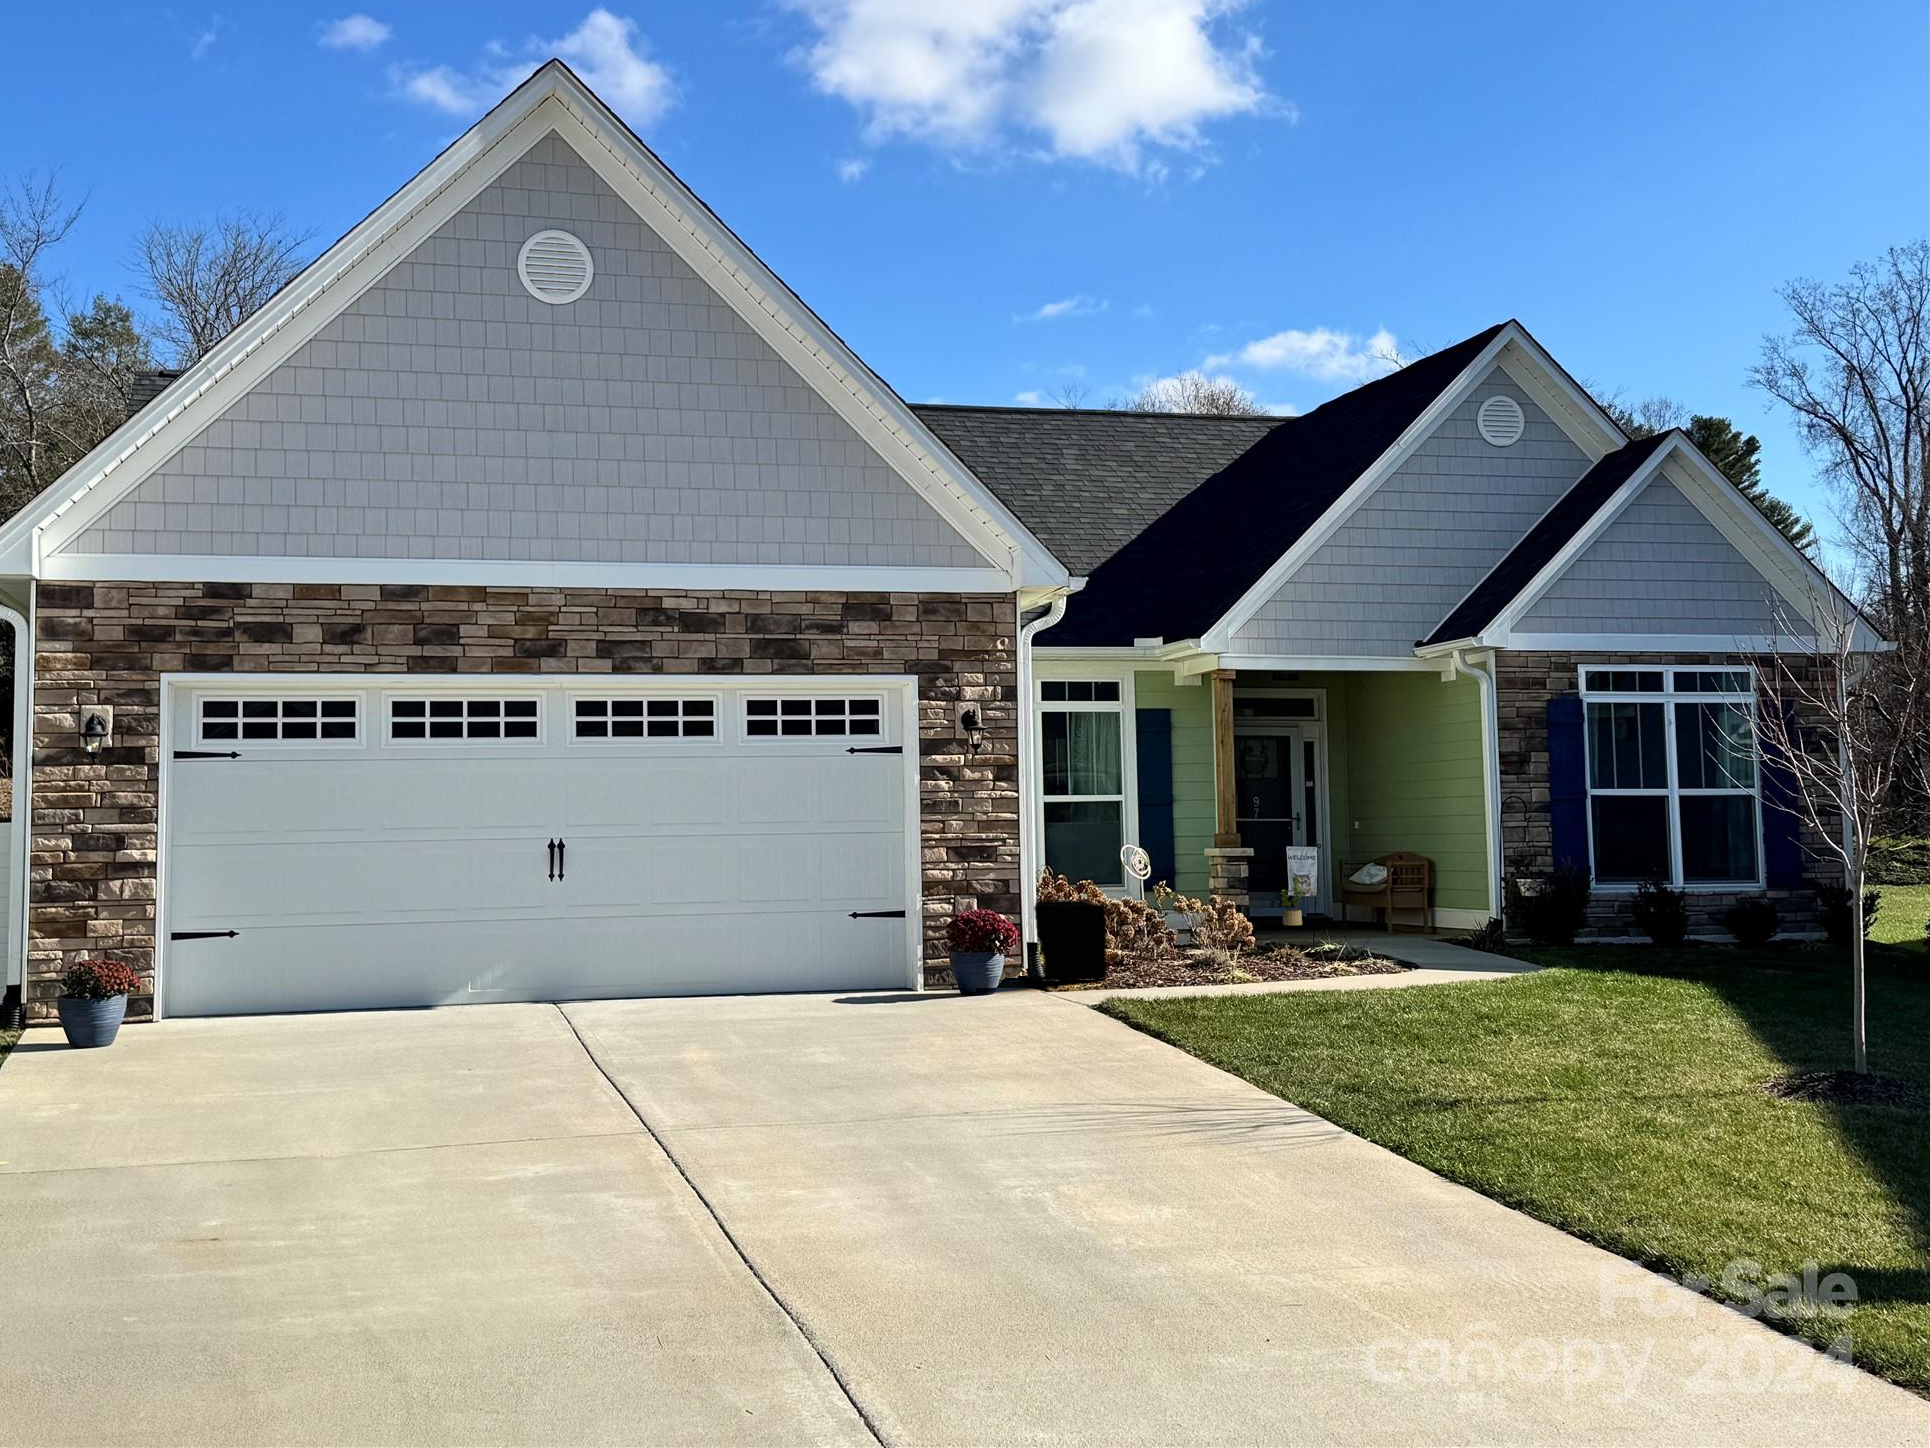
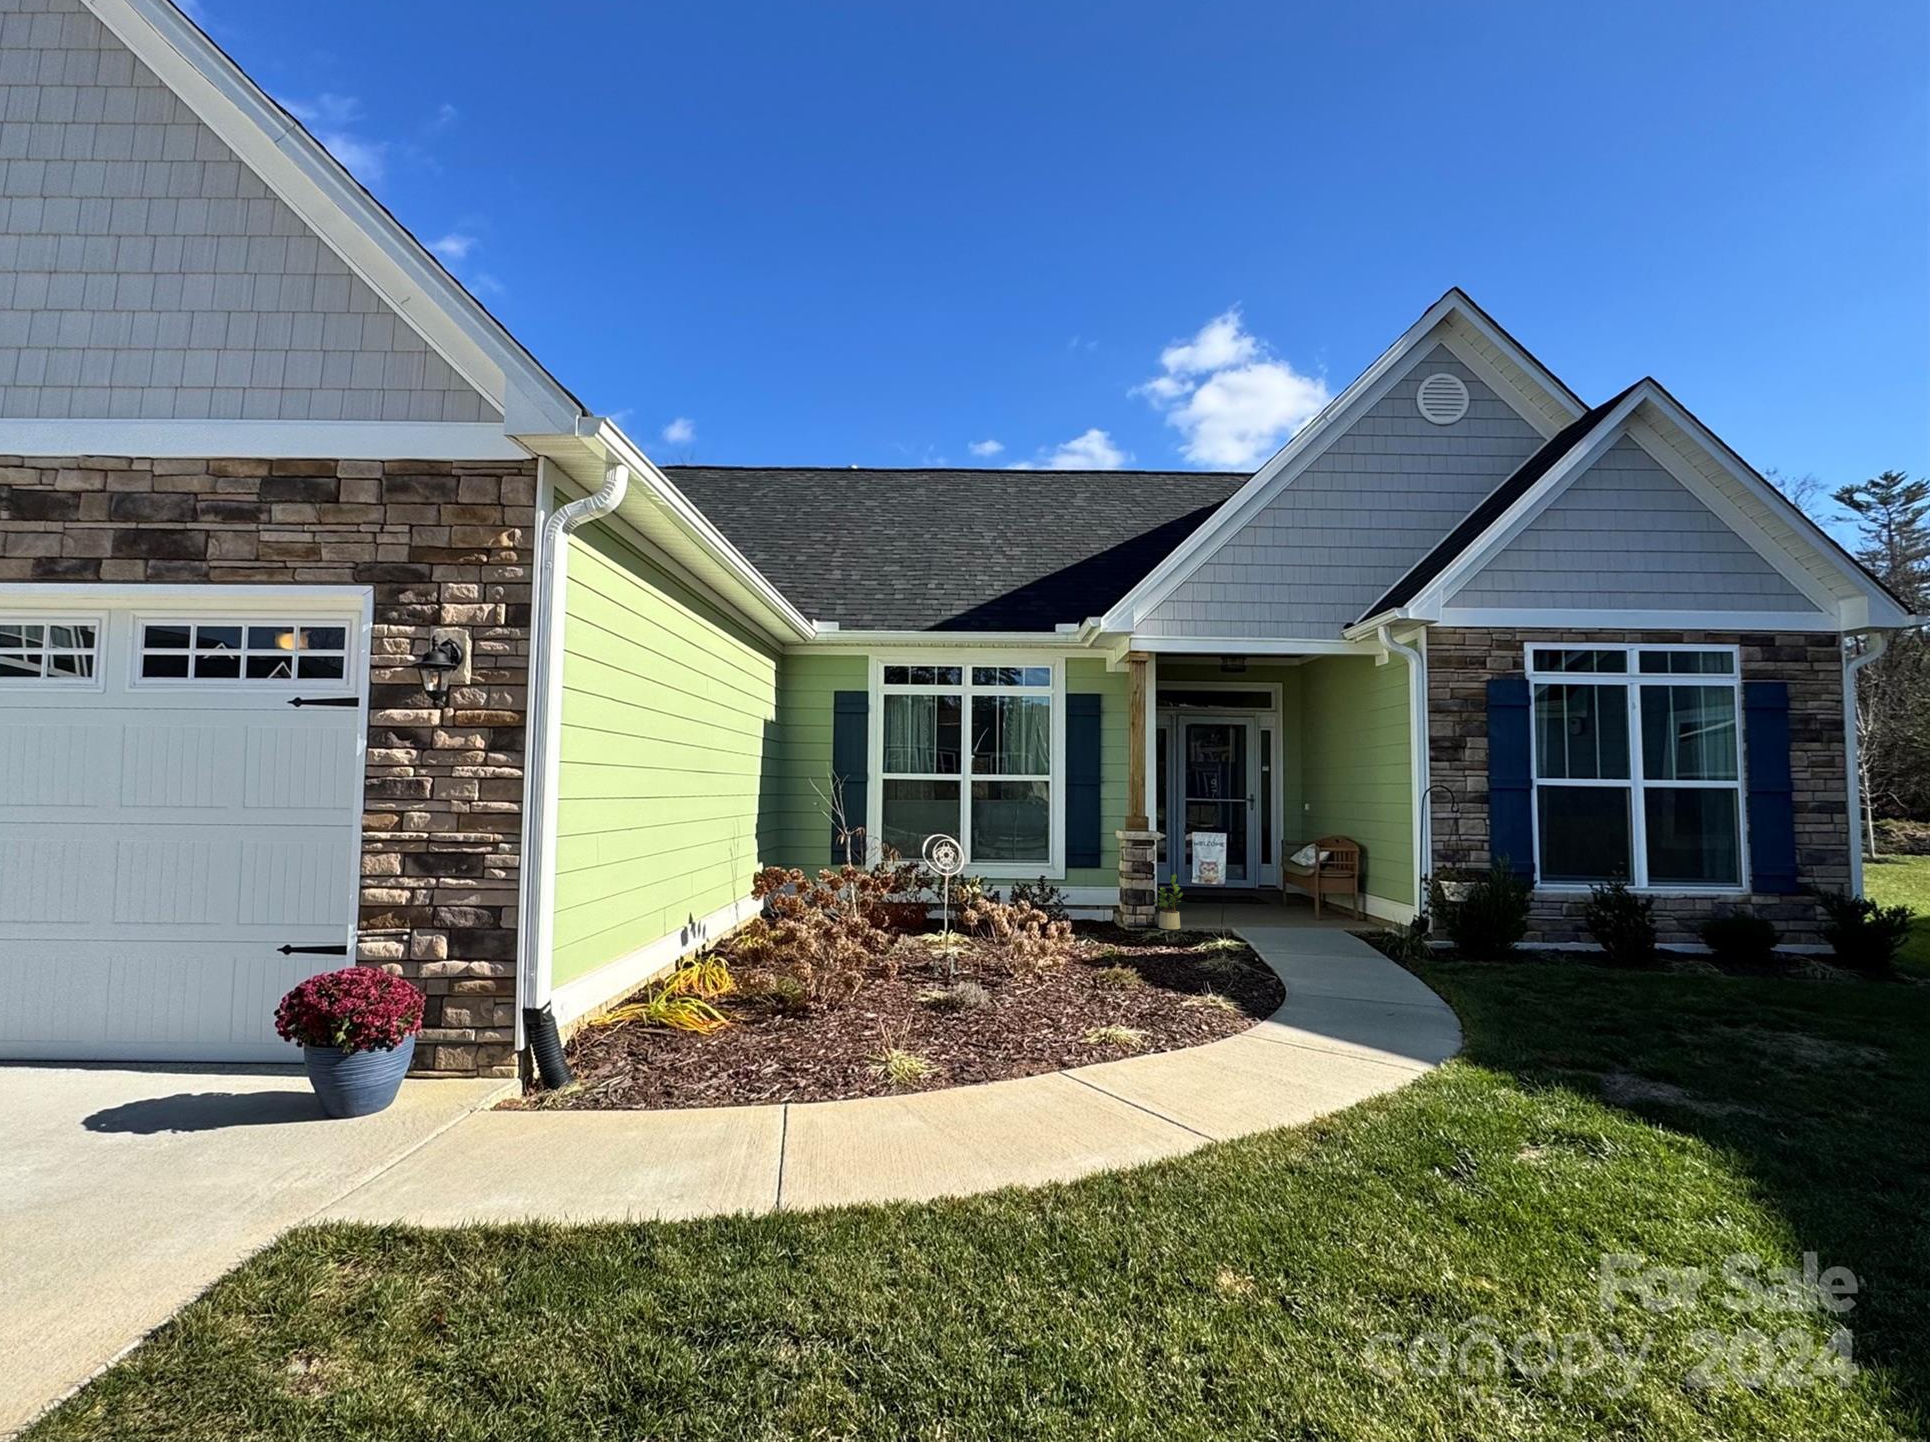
wooden crate: present [1025,900,1107,982] -> none [551,931,702,1075]

